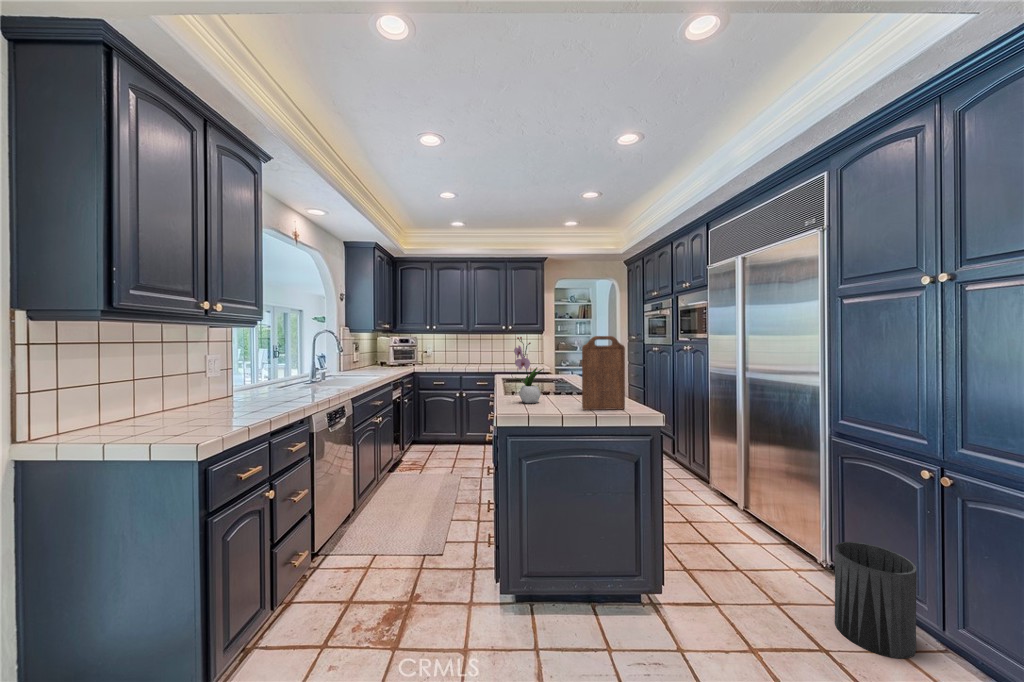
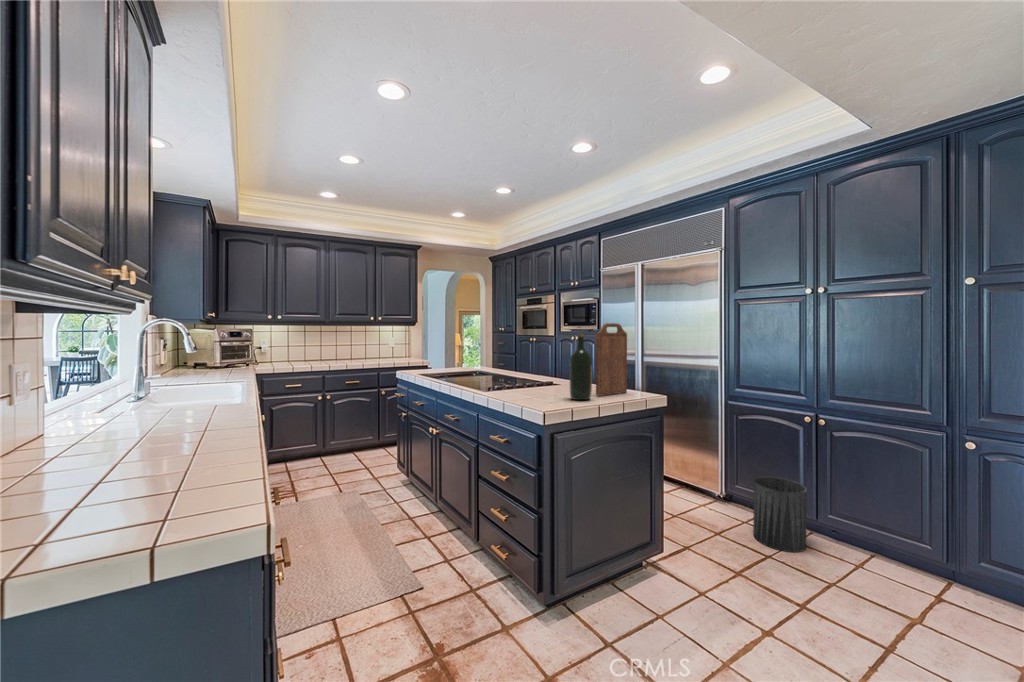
flower arrangement: present [514,337,543,403] -> none [513,324,543,395]
wine bottle: none [548,347,570,412] -> present [570,334,592,400]

